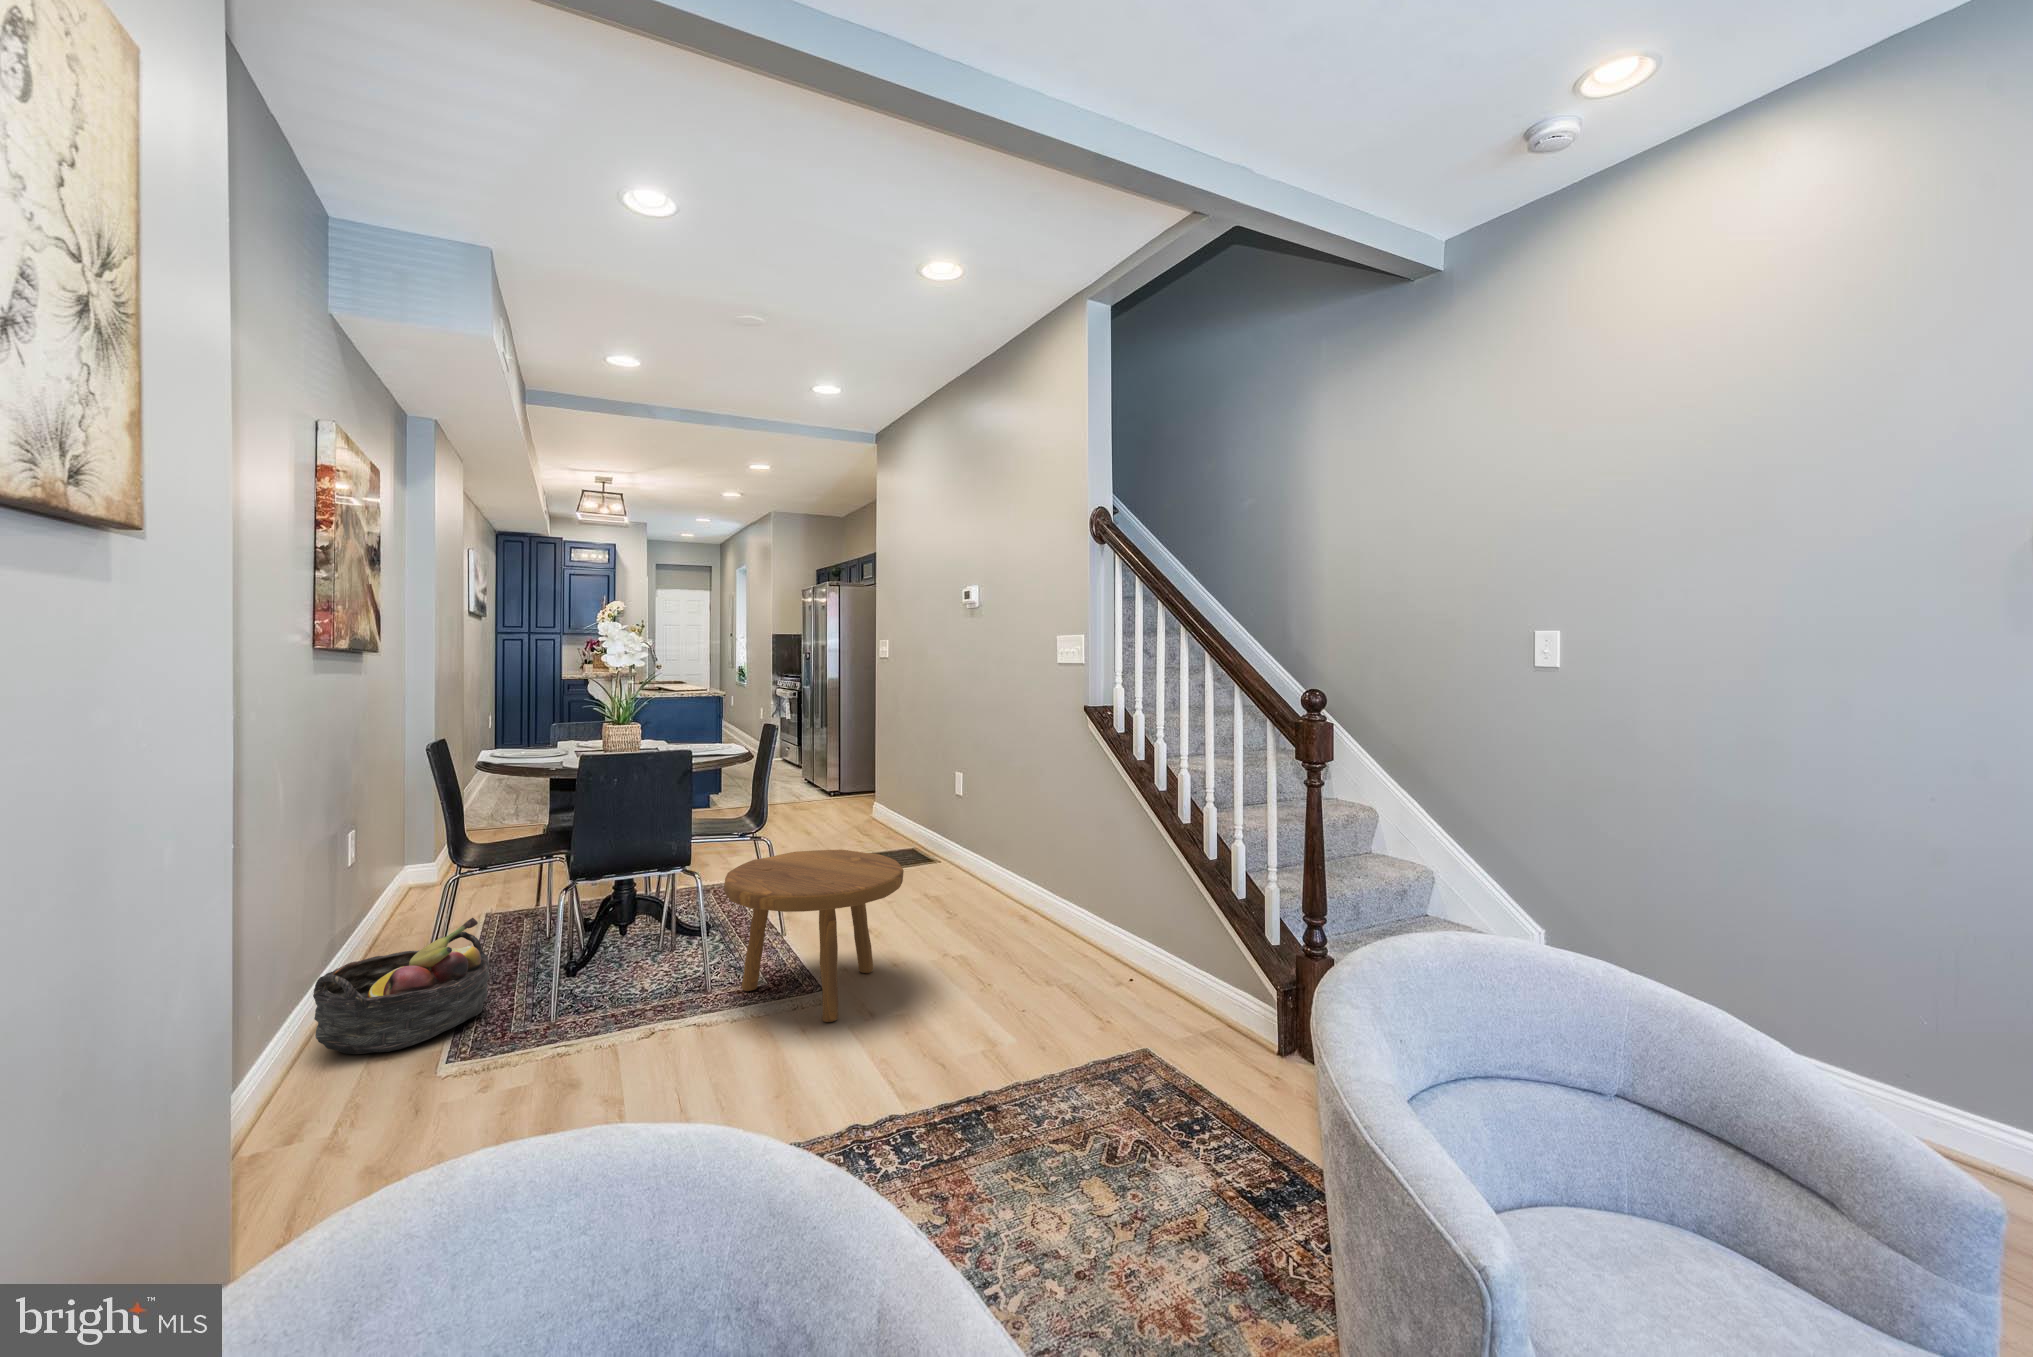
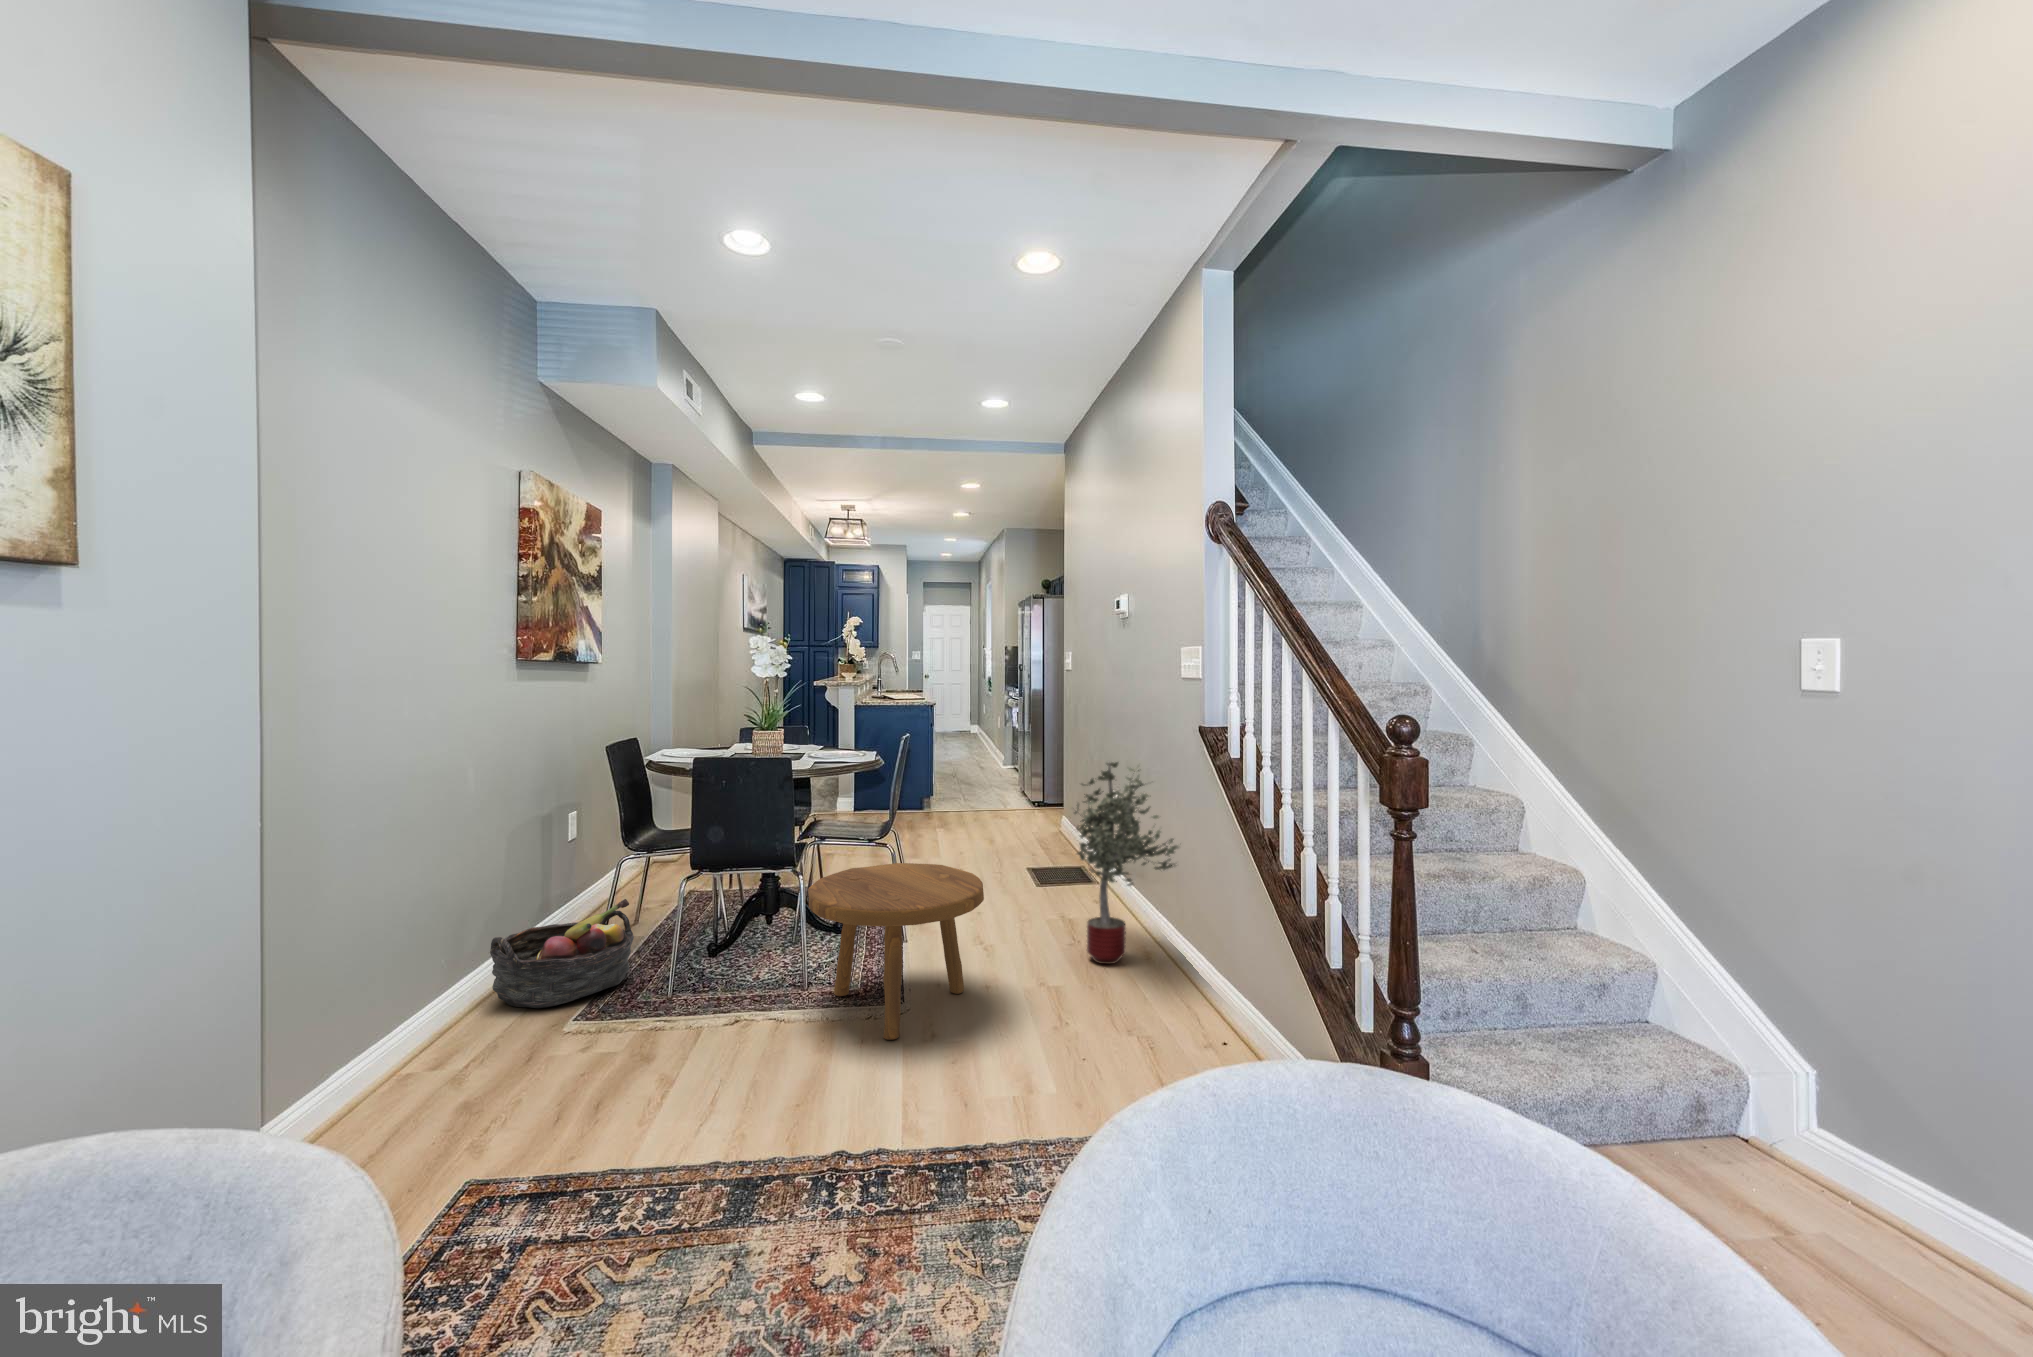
potted tree: none [954,741,1056,931] -> present [1074,762,1179,964]

